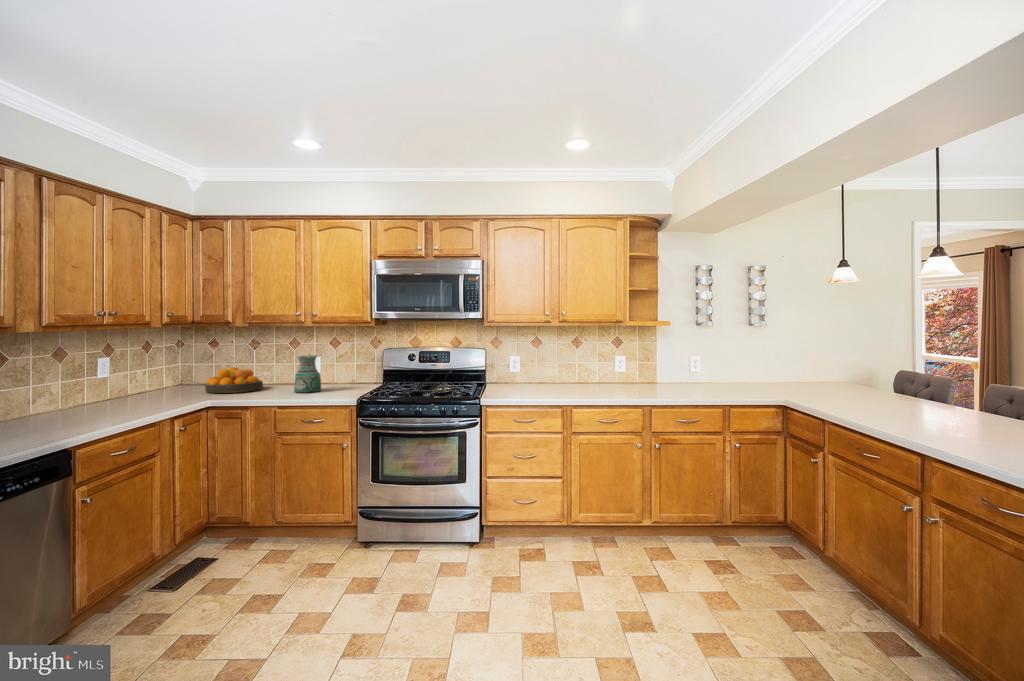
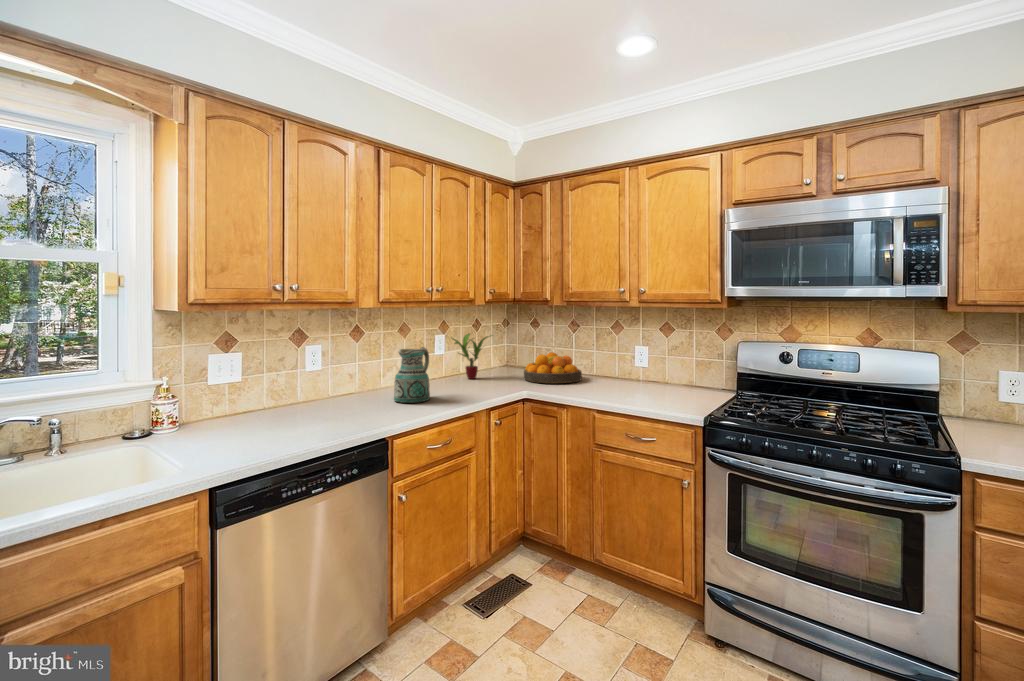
potted plant: none [119,353,172,396] -> present [453,334,493,379]
ceramic pitcher: present [294,355,321,393] -> present [394,347,430,403]

